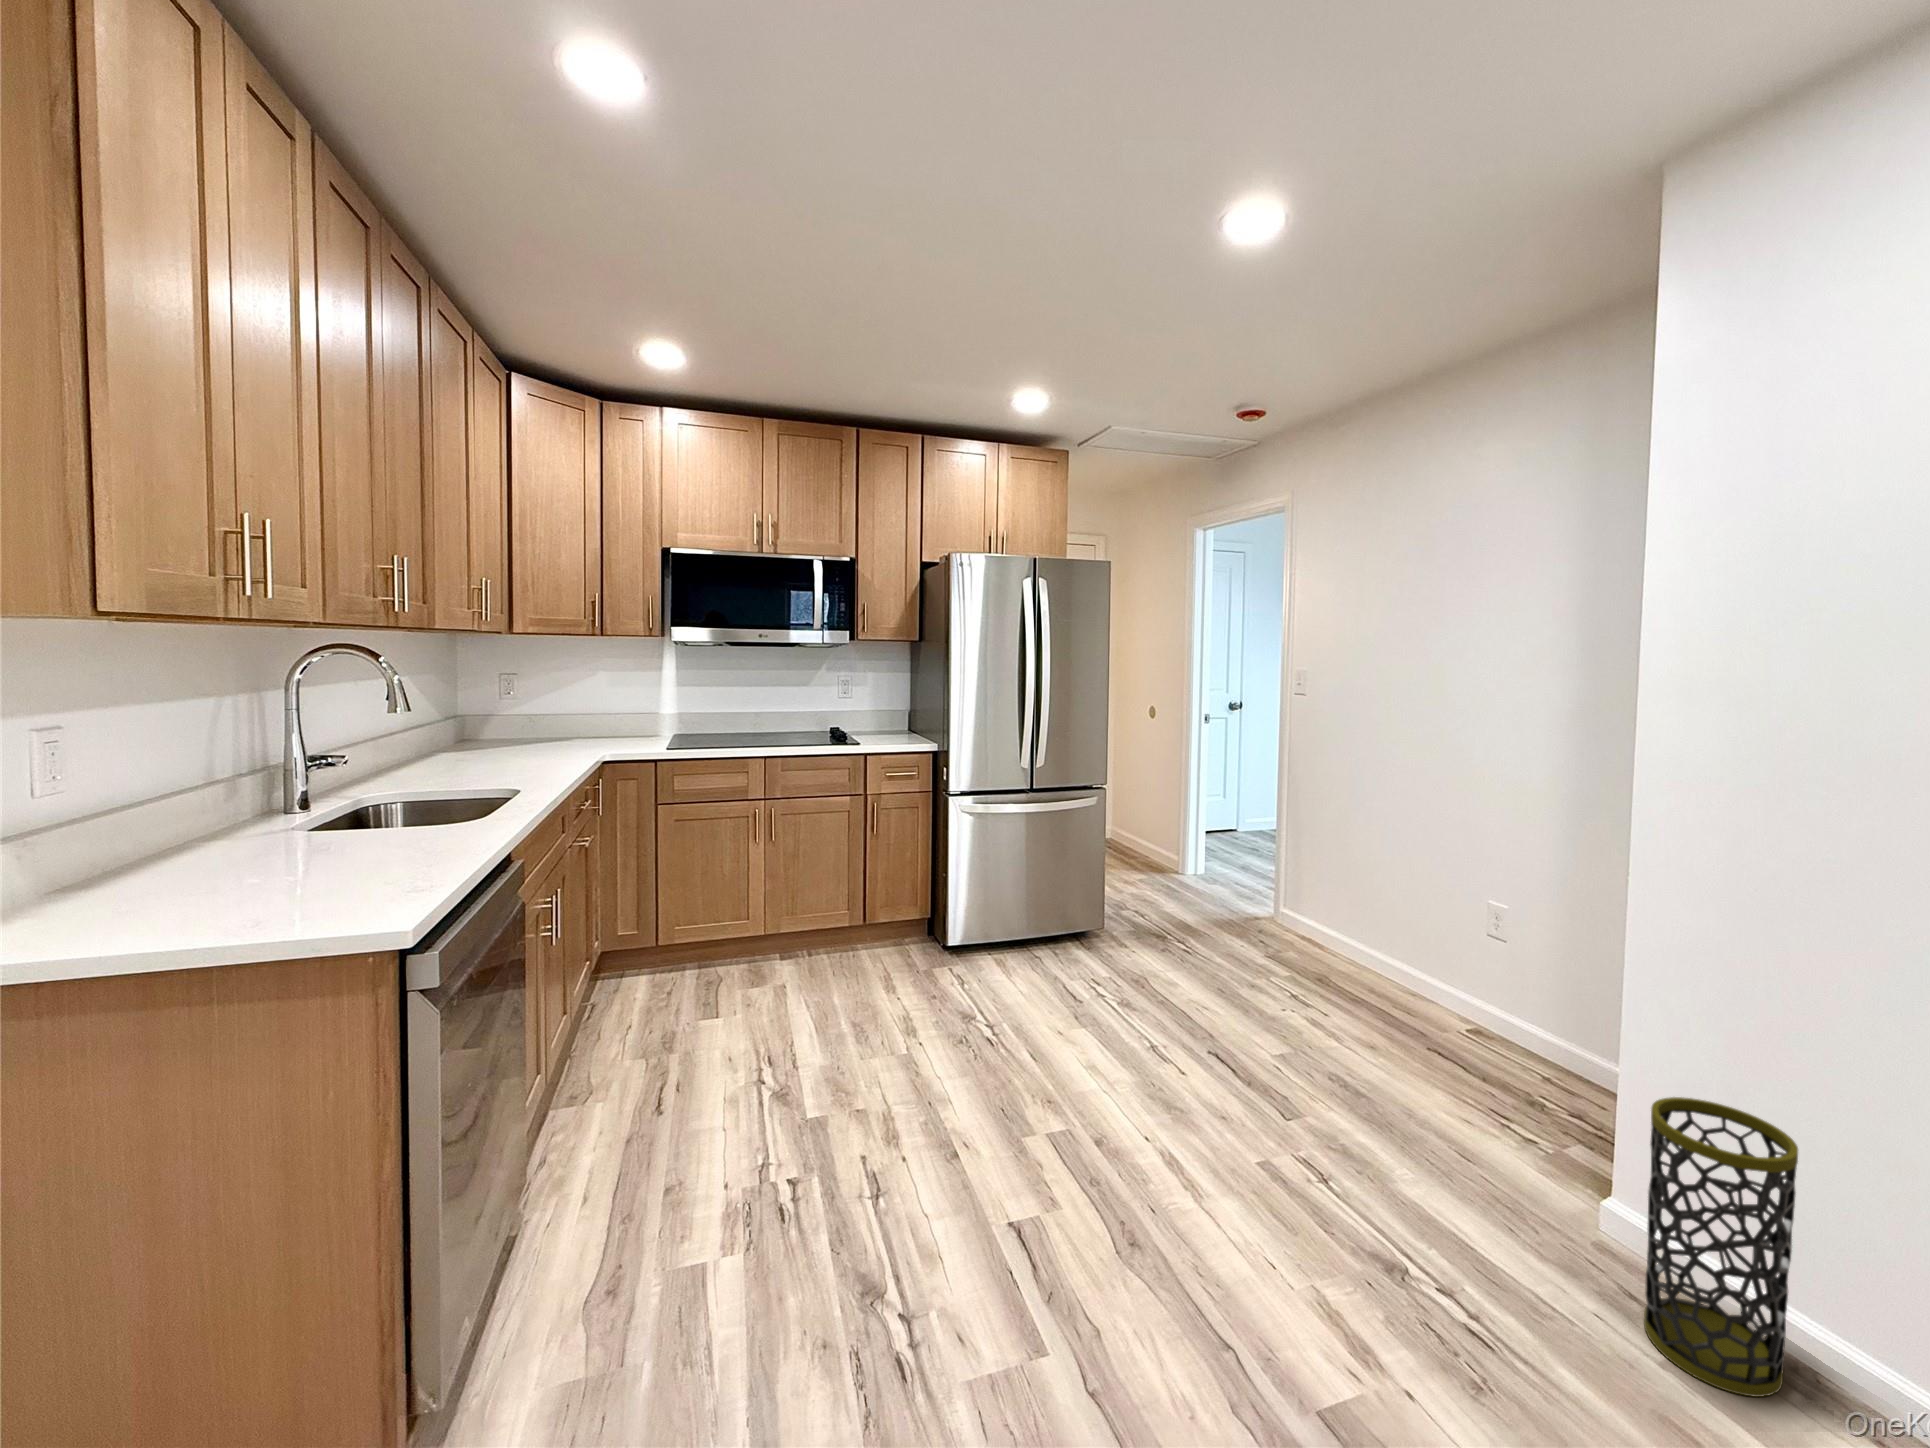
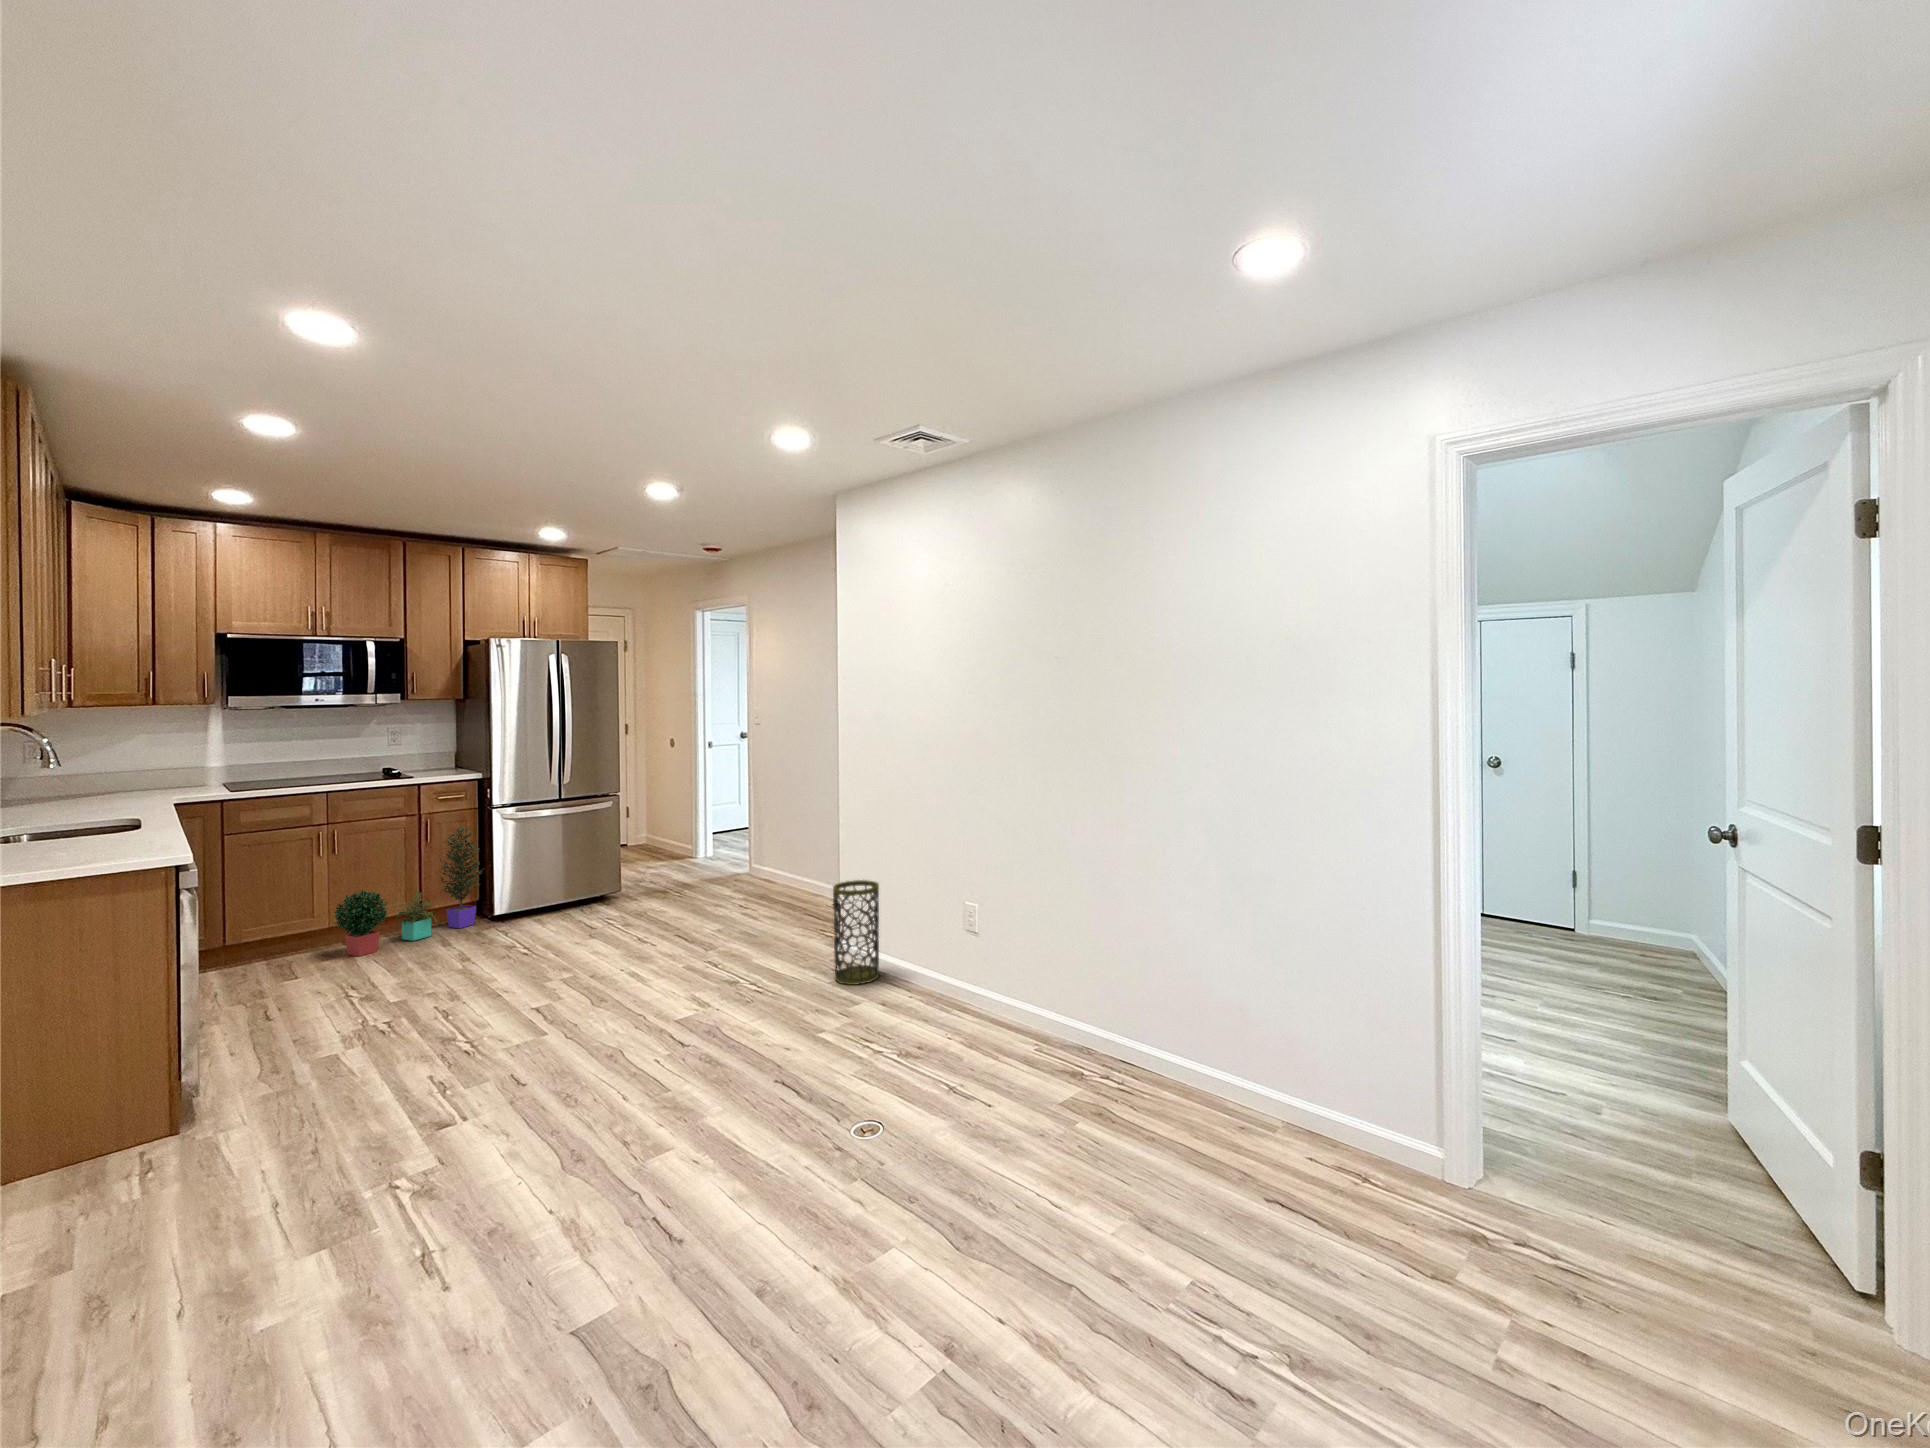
potted plant: none [762,815,938,991] -> present [334,825,484,956]

